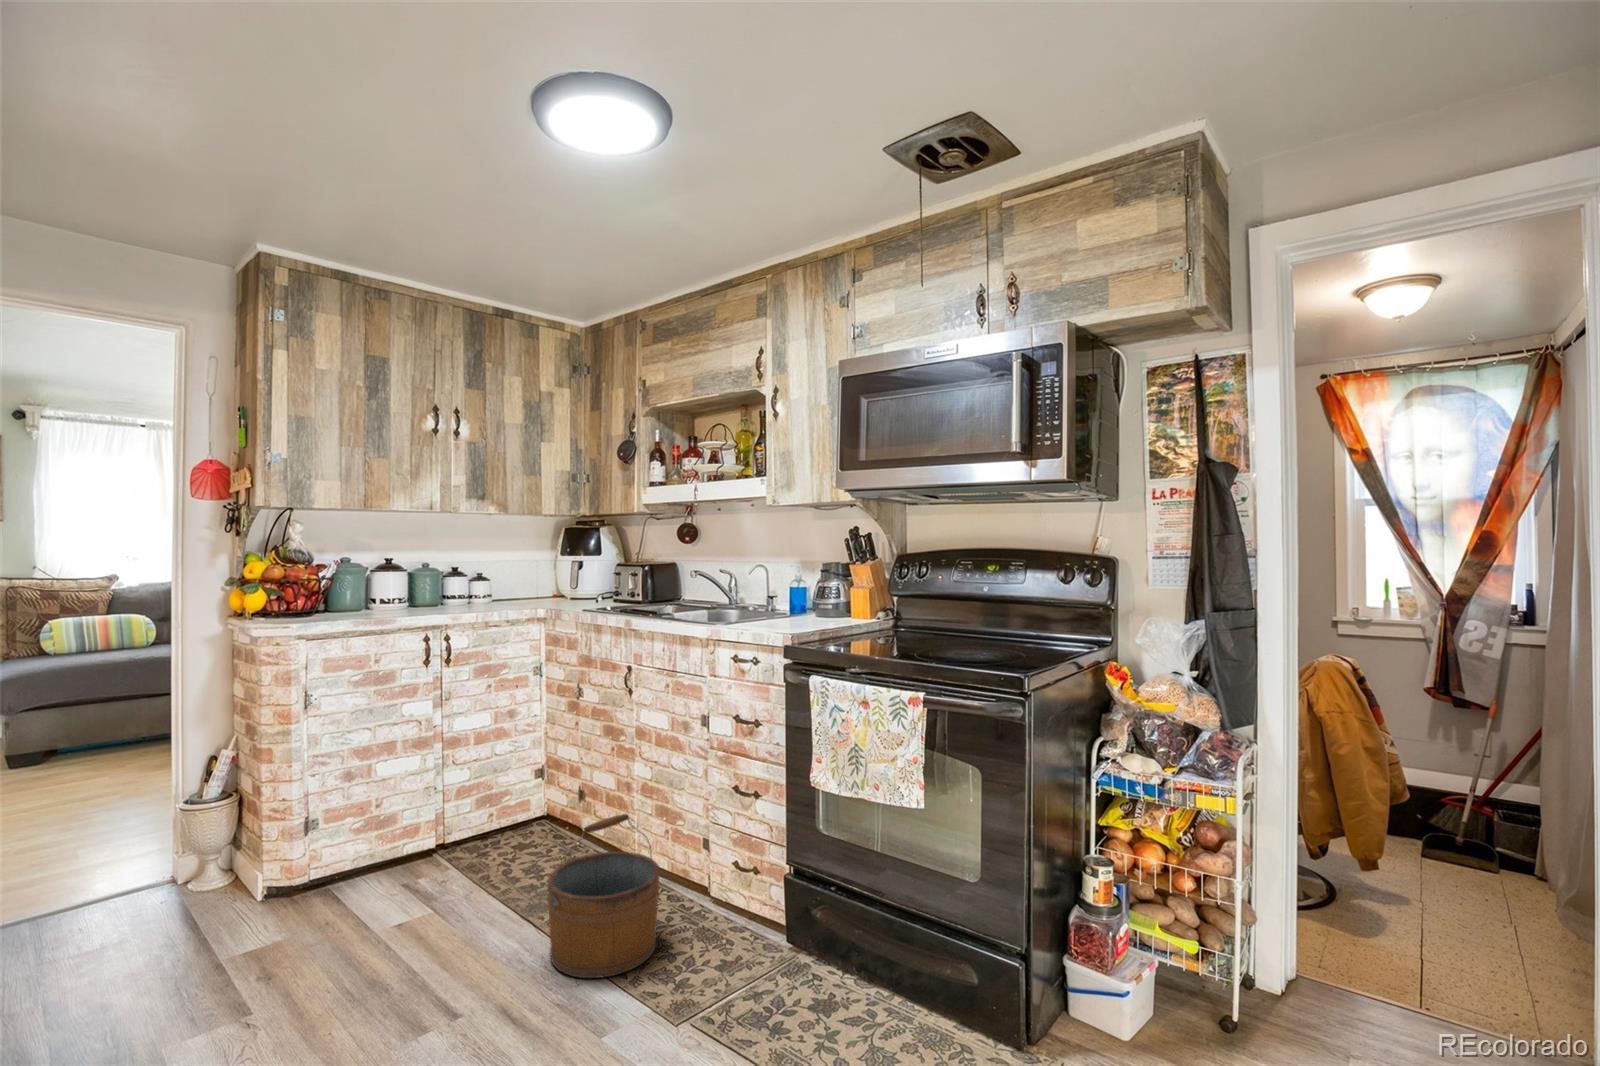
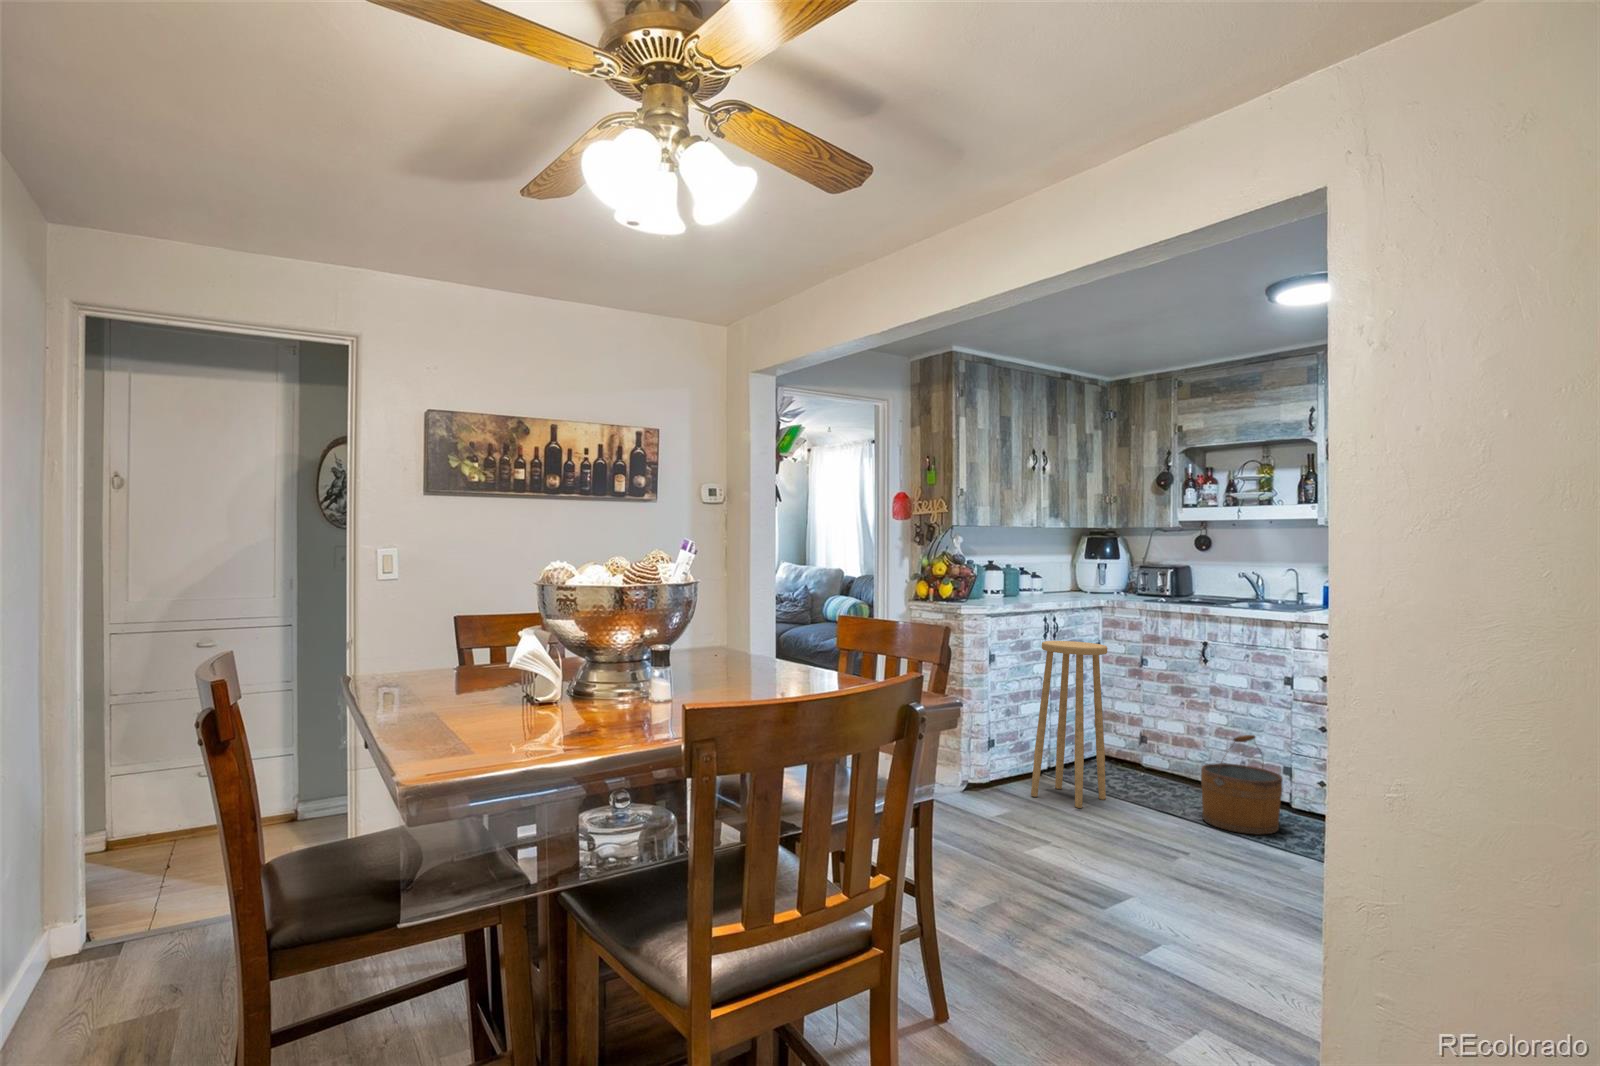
stool: none [327,684,452,954] -> present [1031,641,1108,808]

